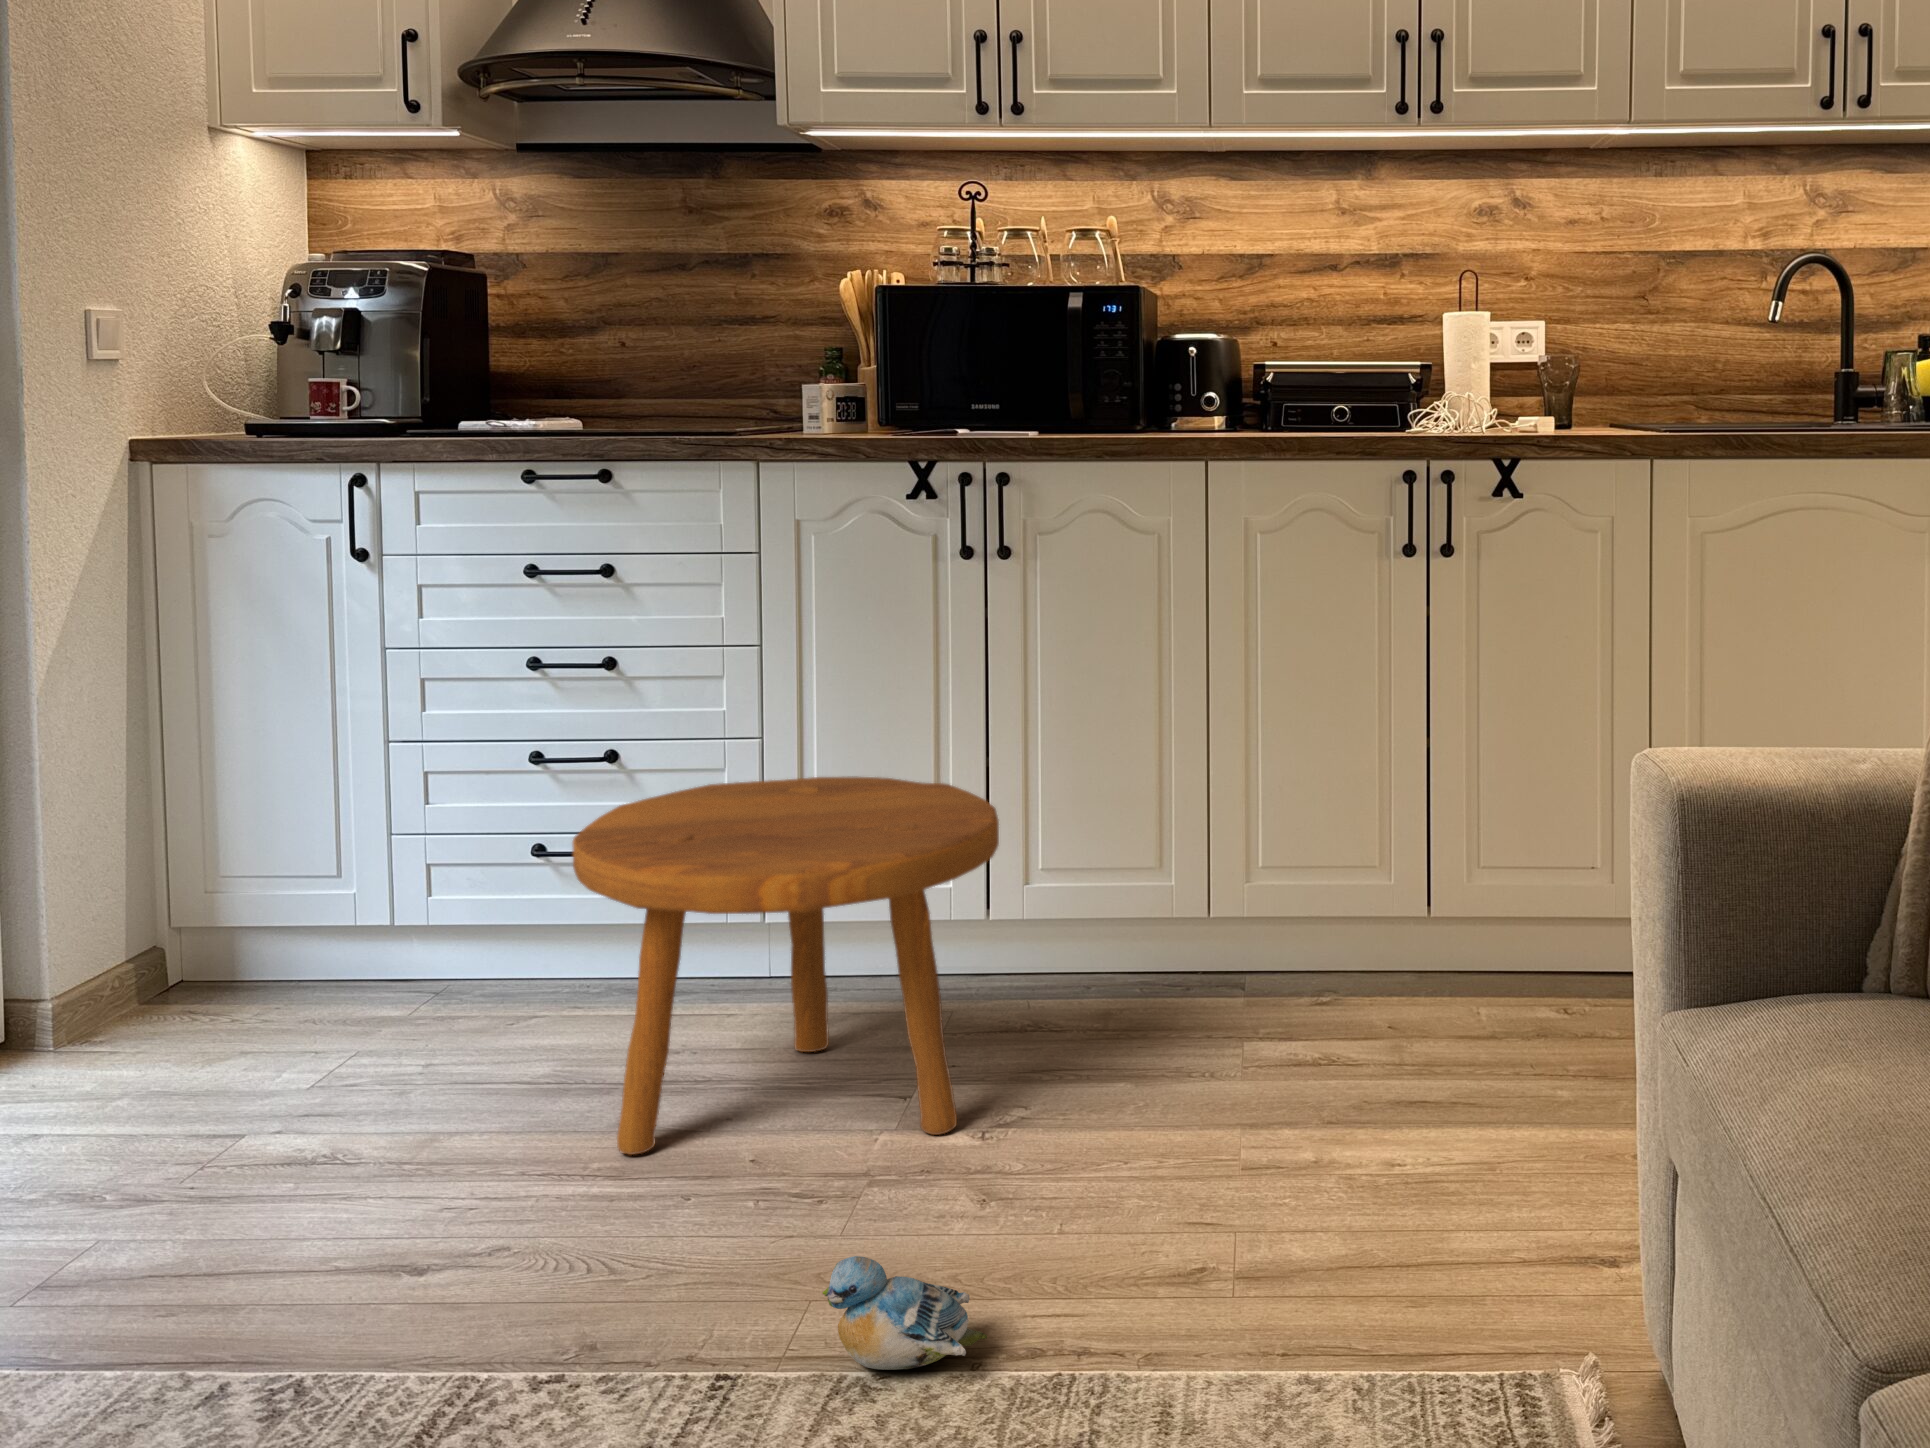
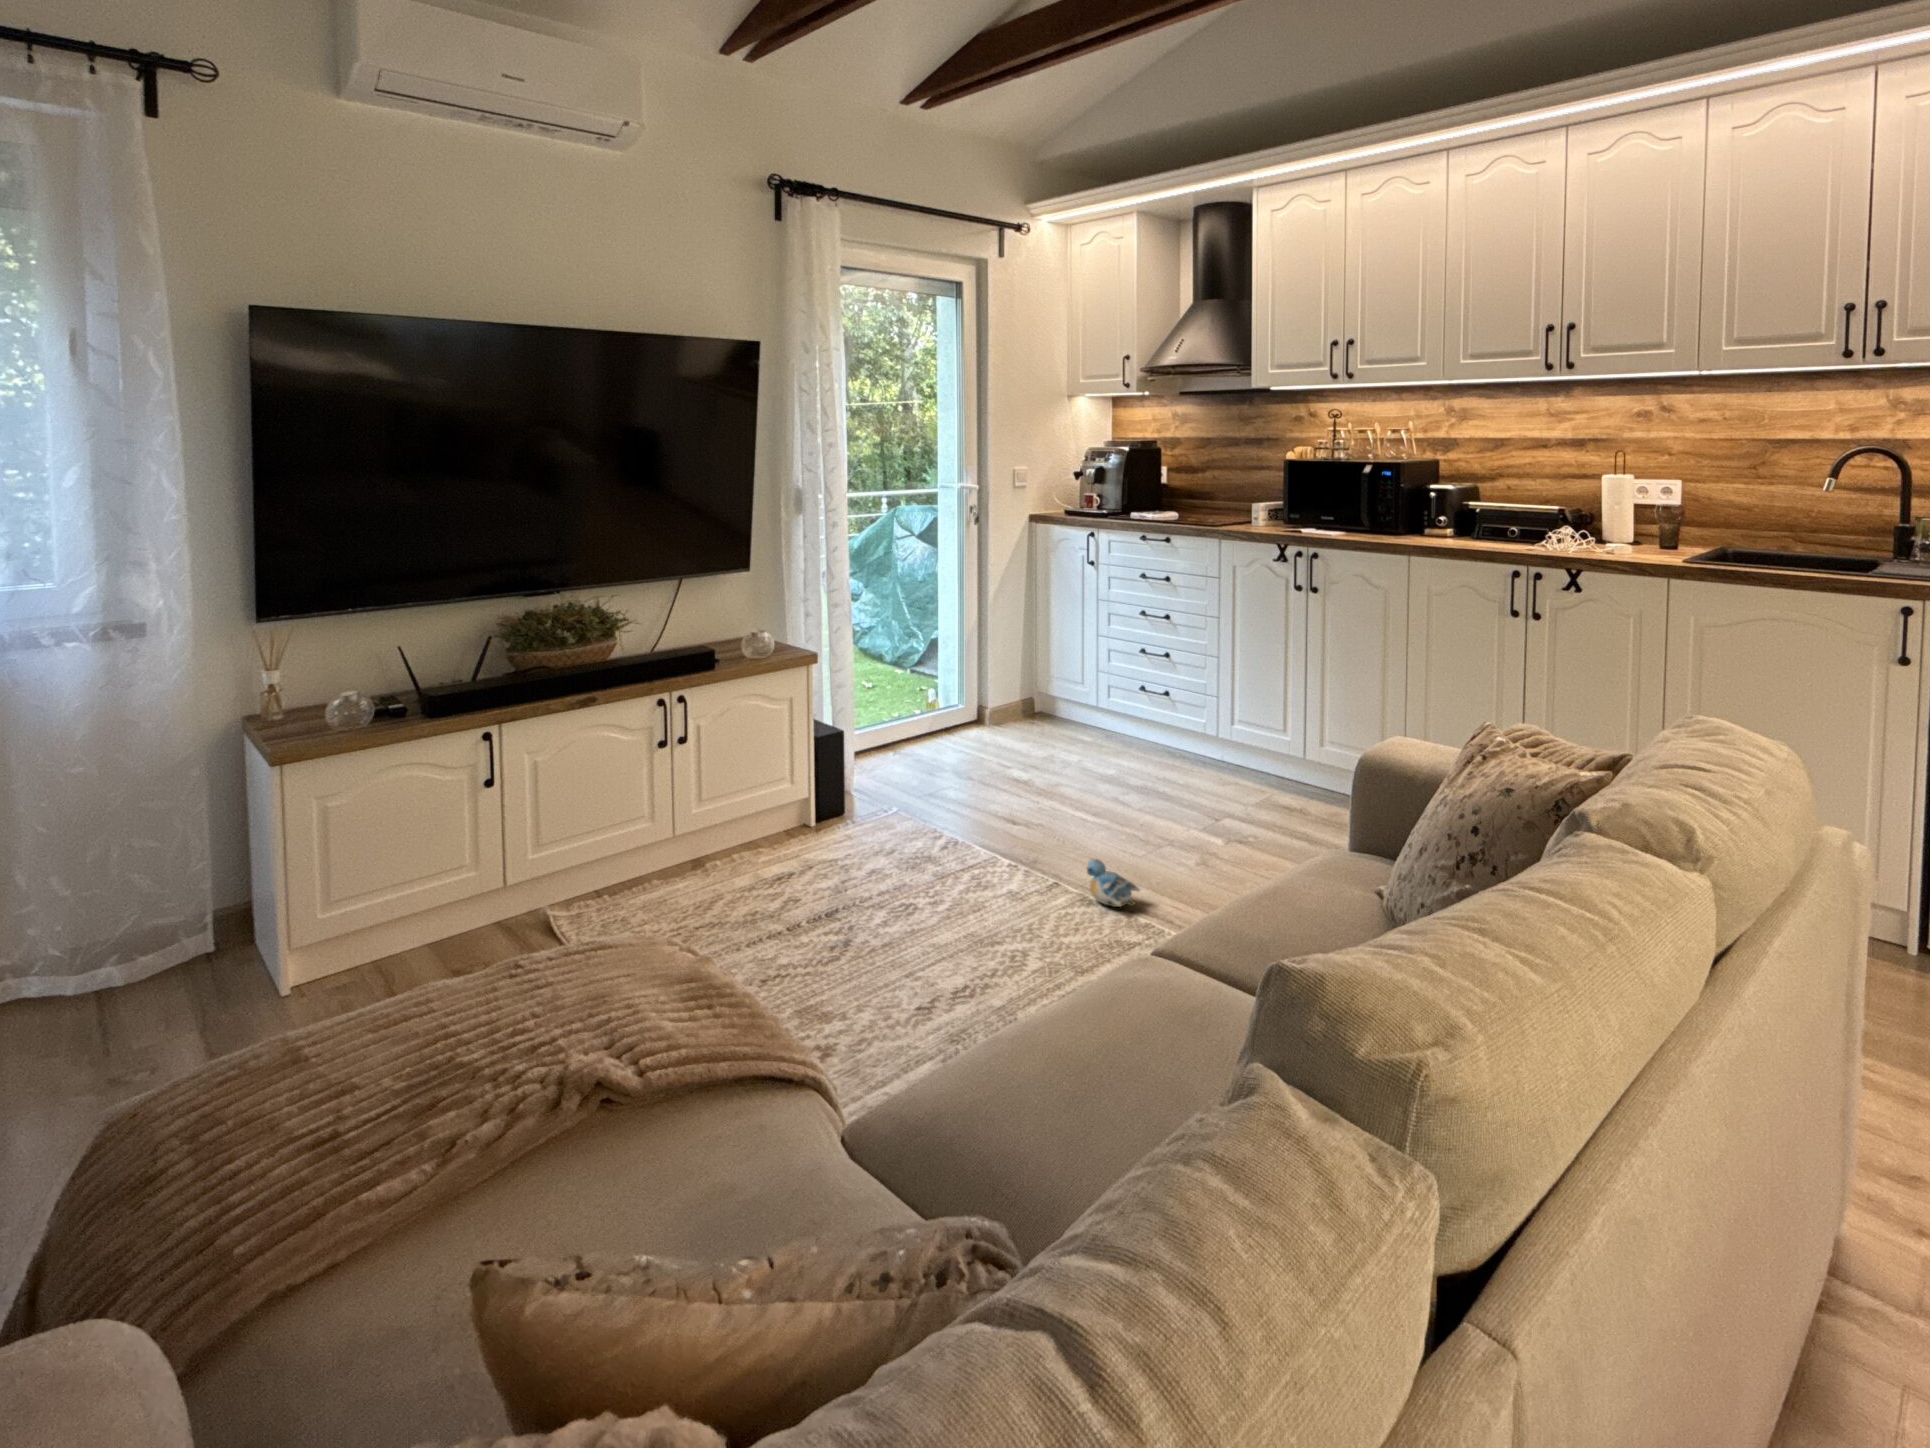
footstool: present [572,776,999,1155] -> none [1093,675,1262,839]

